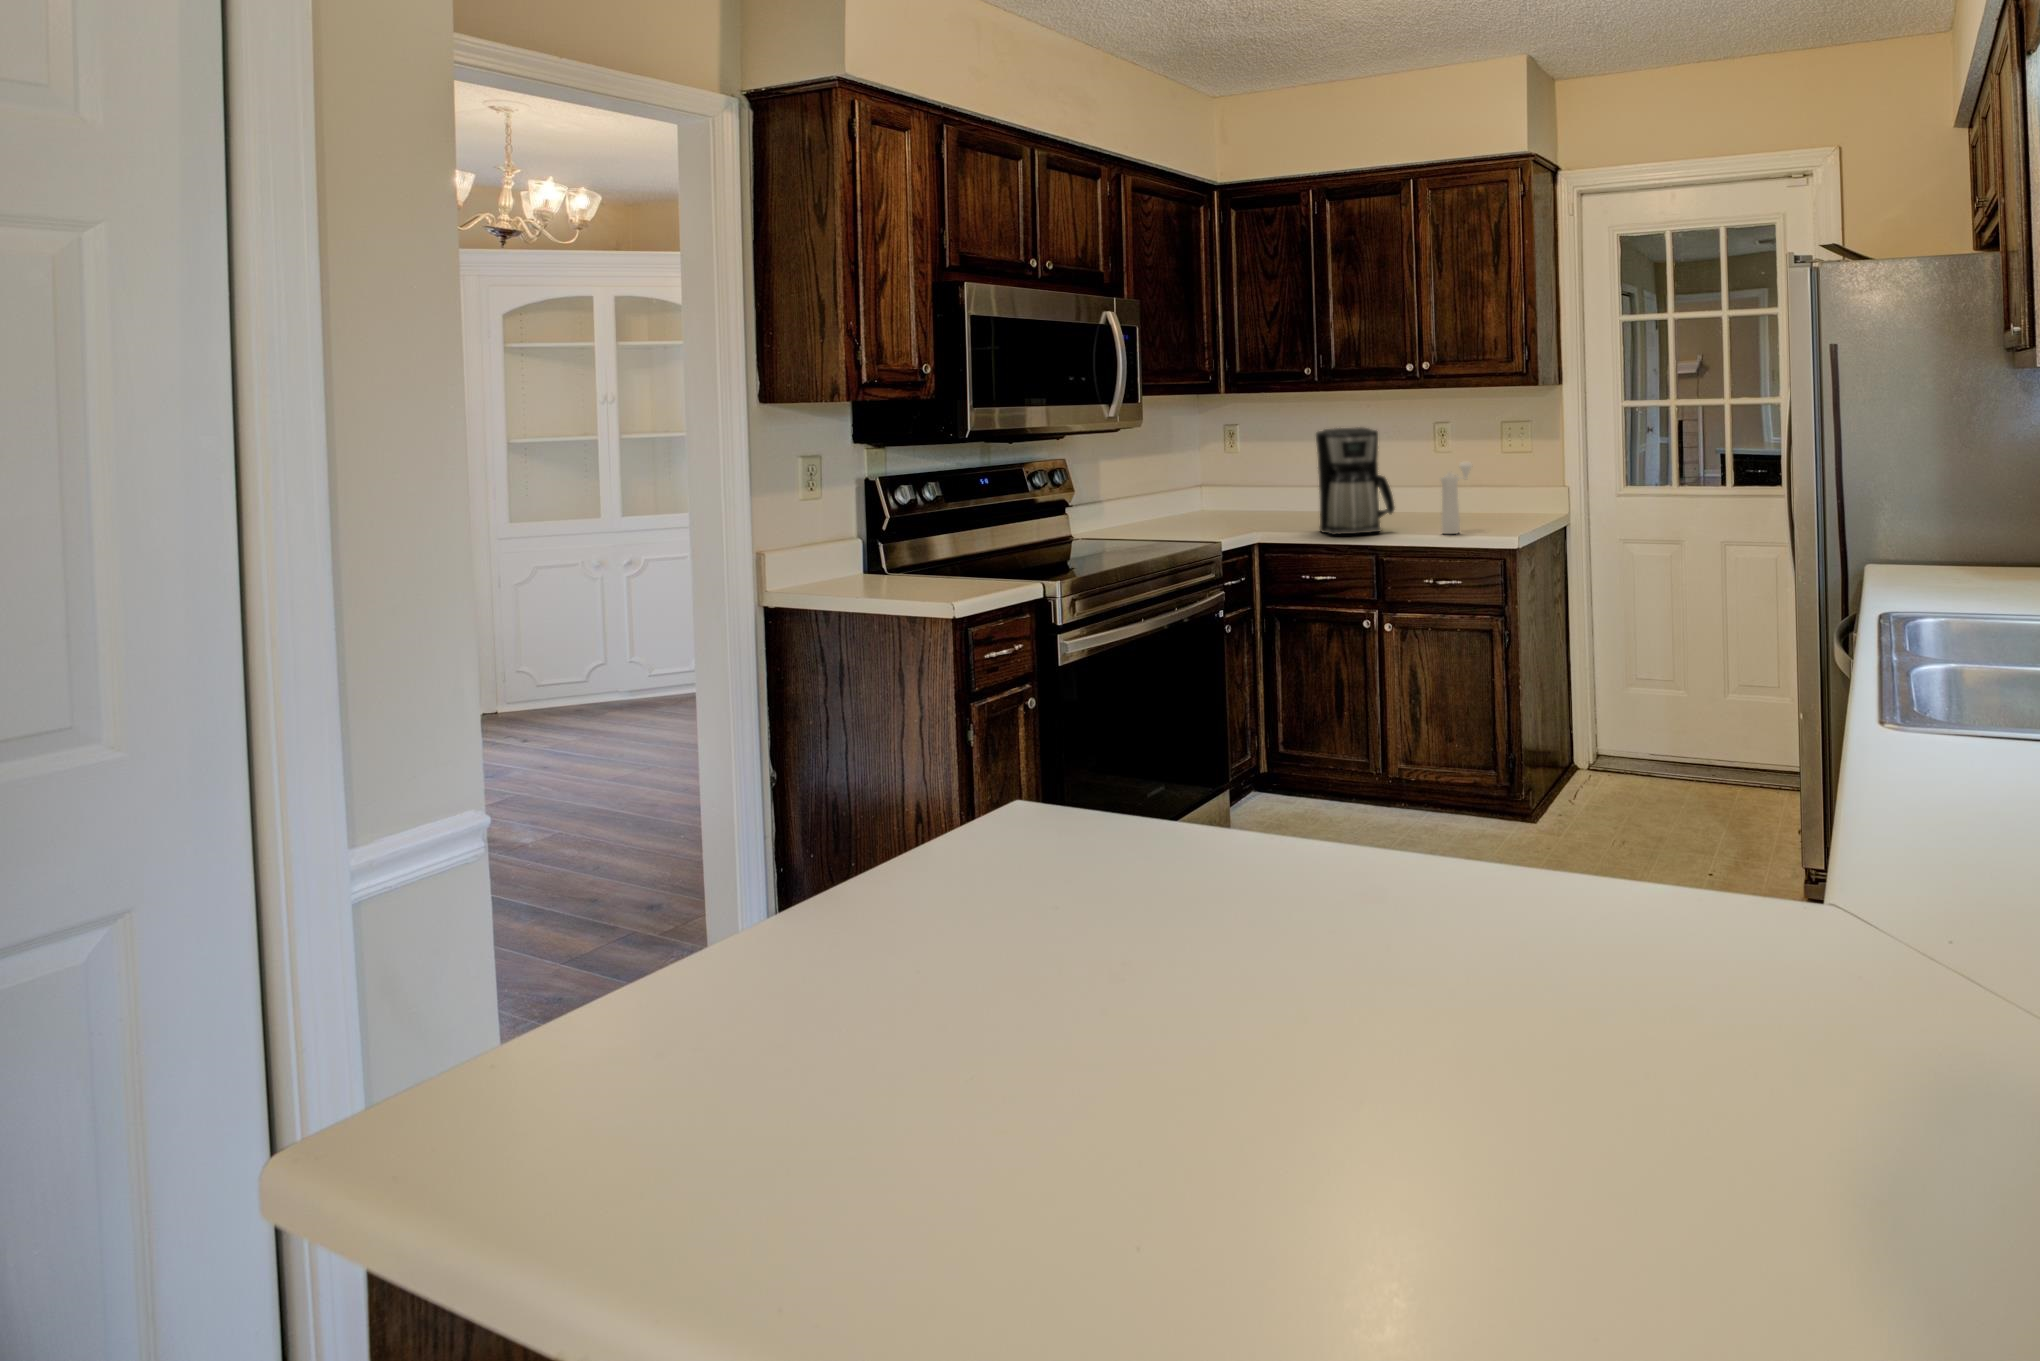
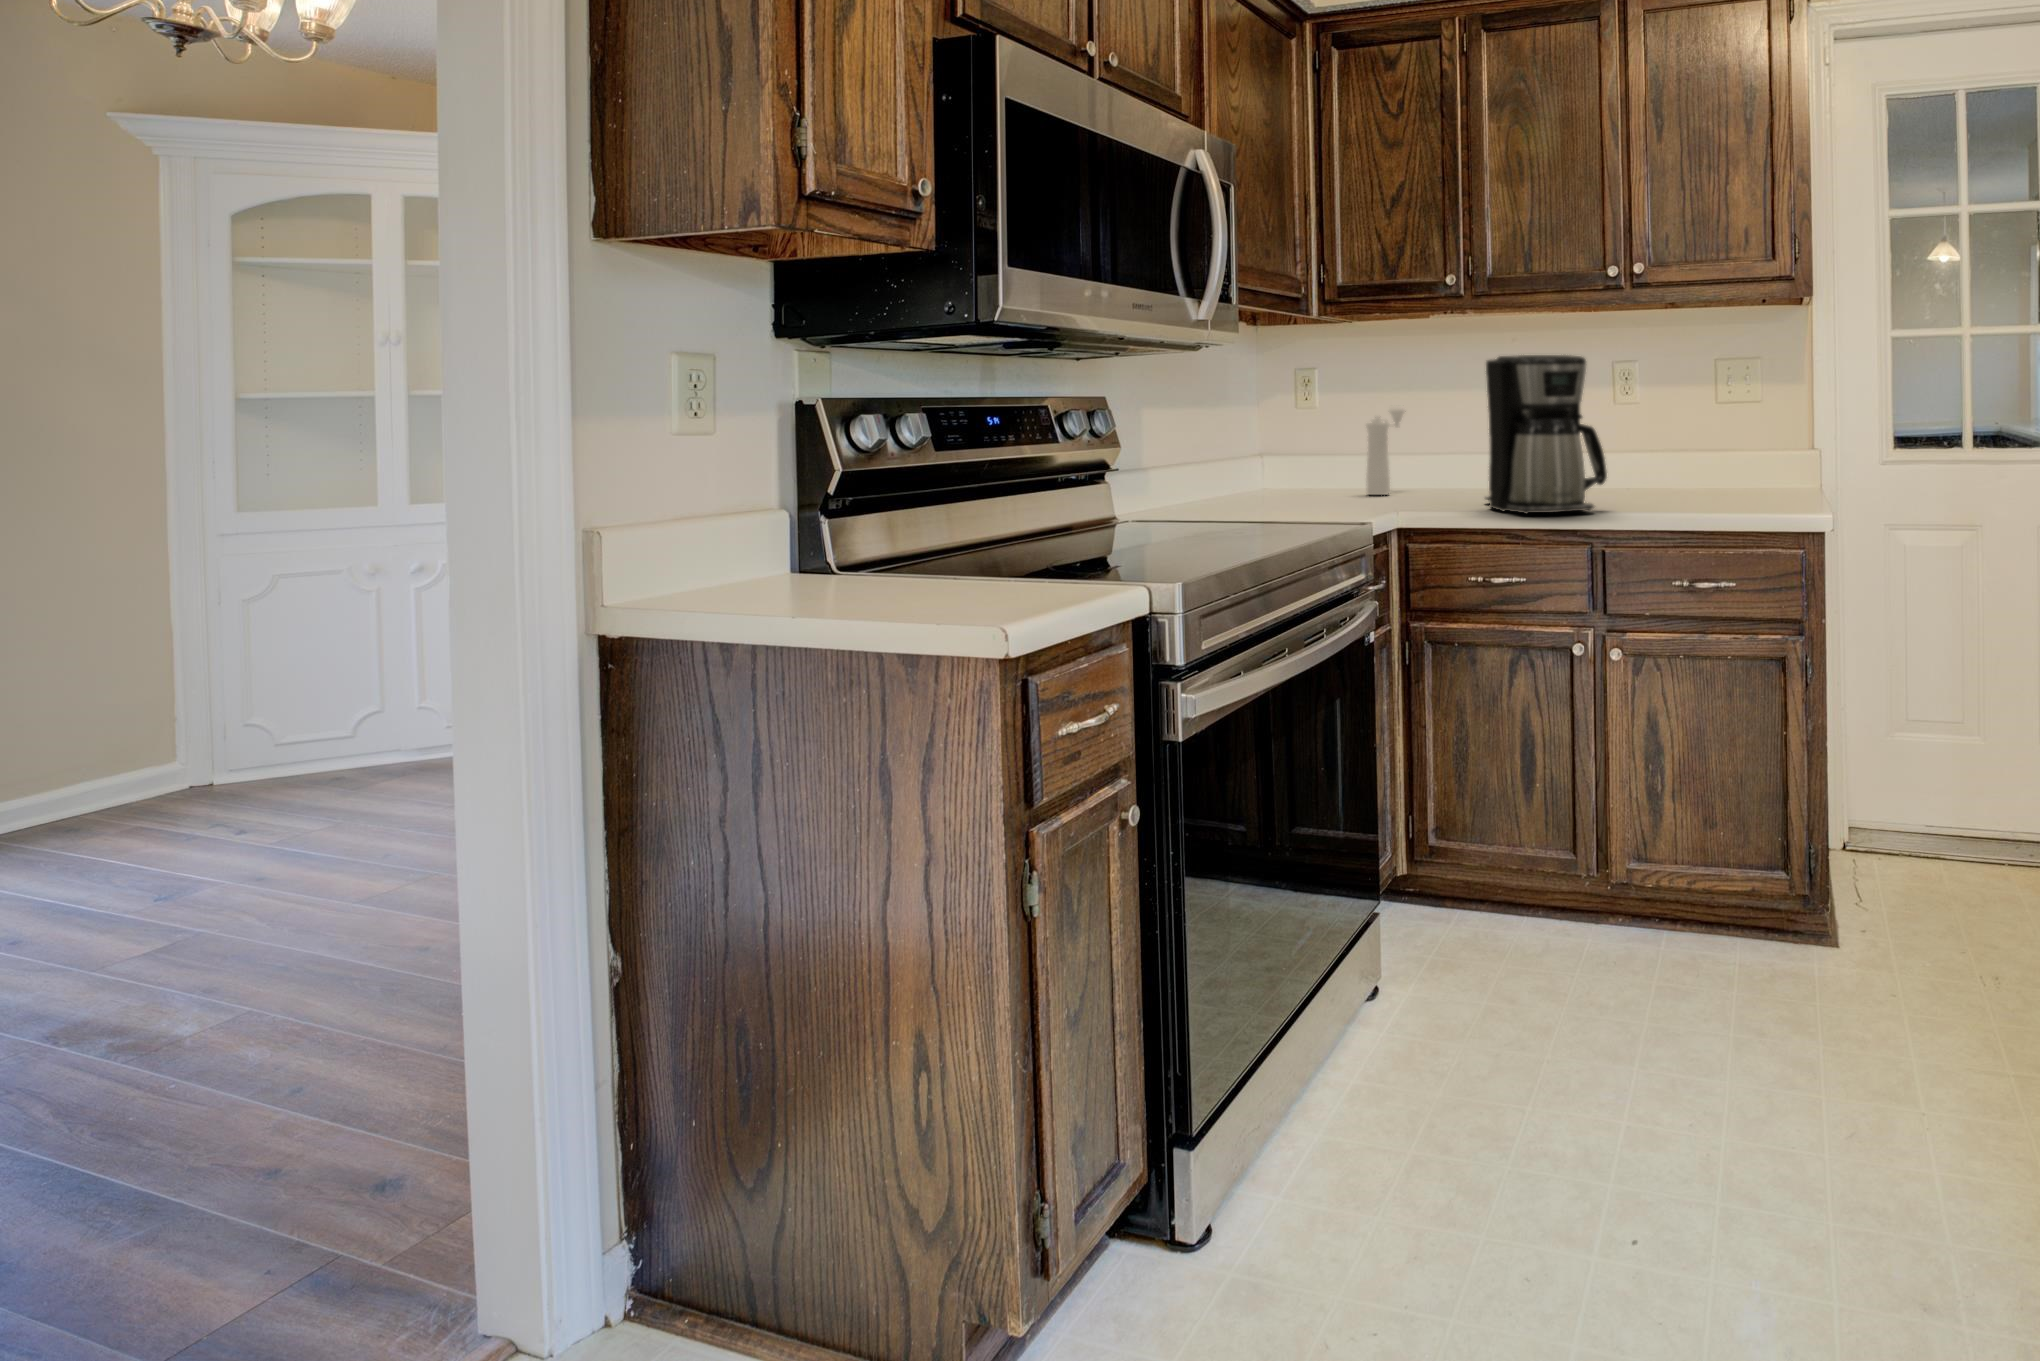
pepper mill: present [1441,462,1472,534] -> present [1366,405,1406,495]

